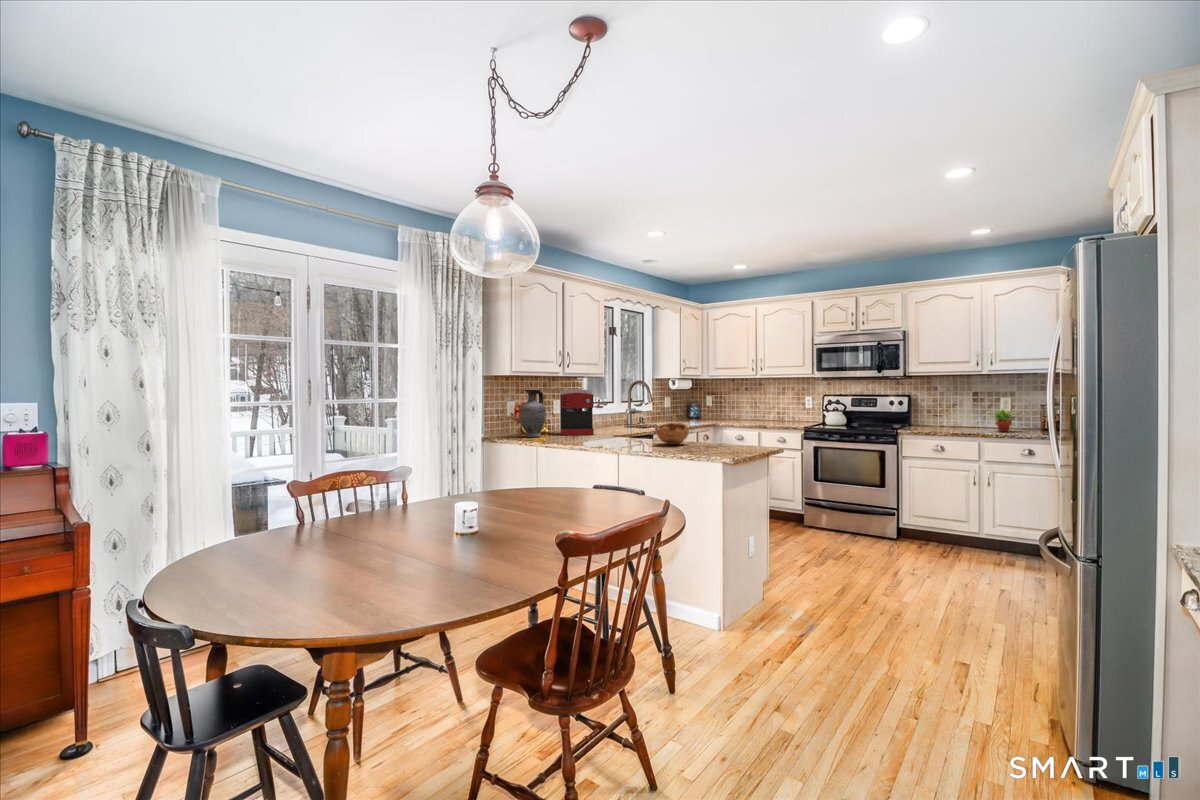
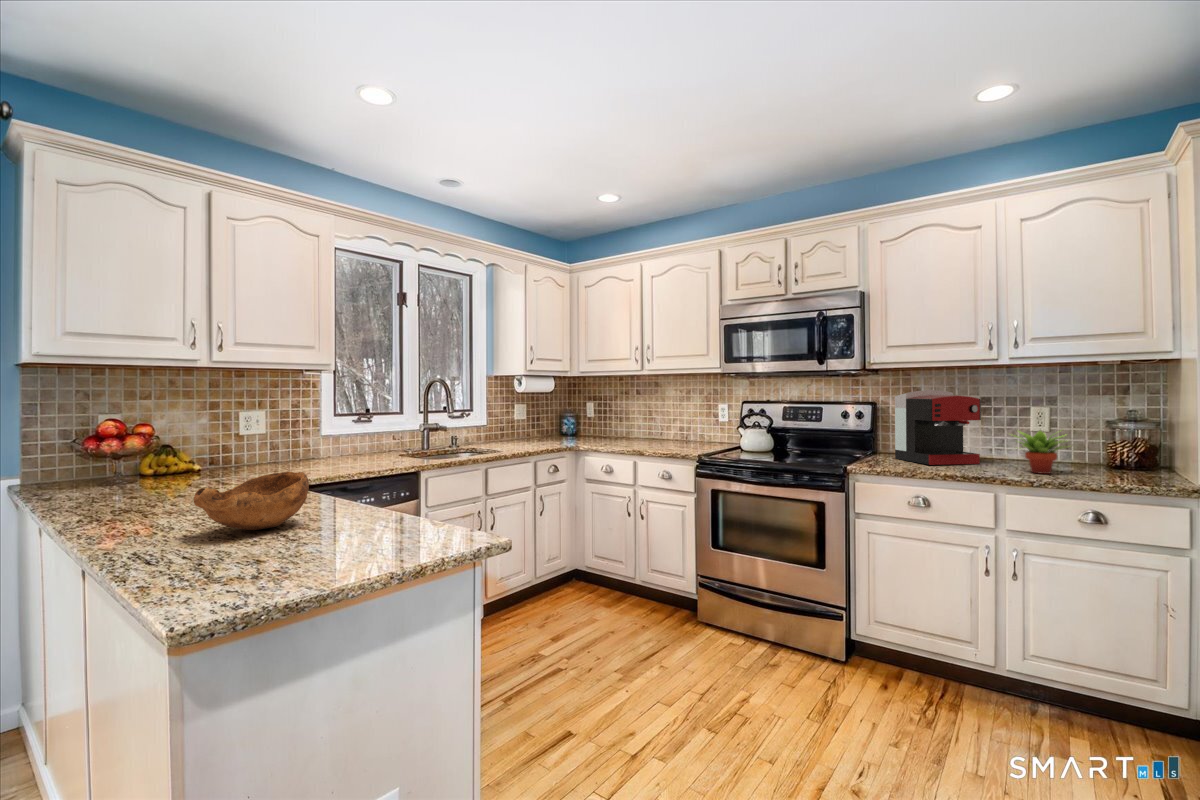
vase: present [519,389,546,437] -> none [64,392,137,490]
coffee maker: present [560,389,594,435] -> present [895,390,981,465]

